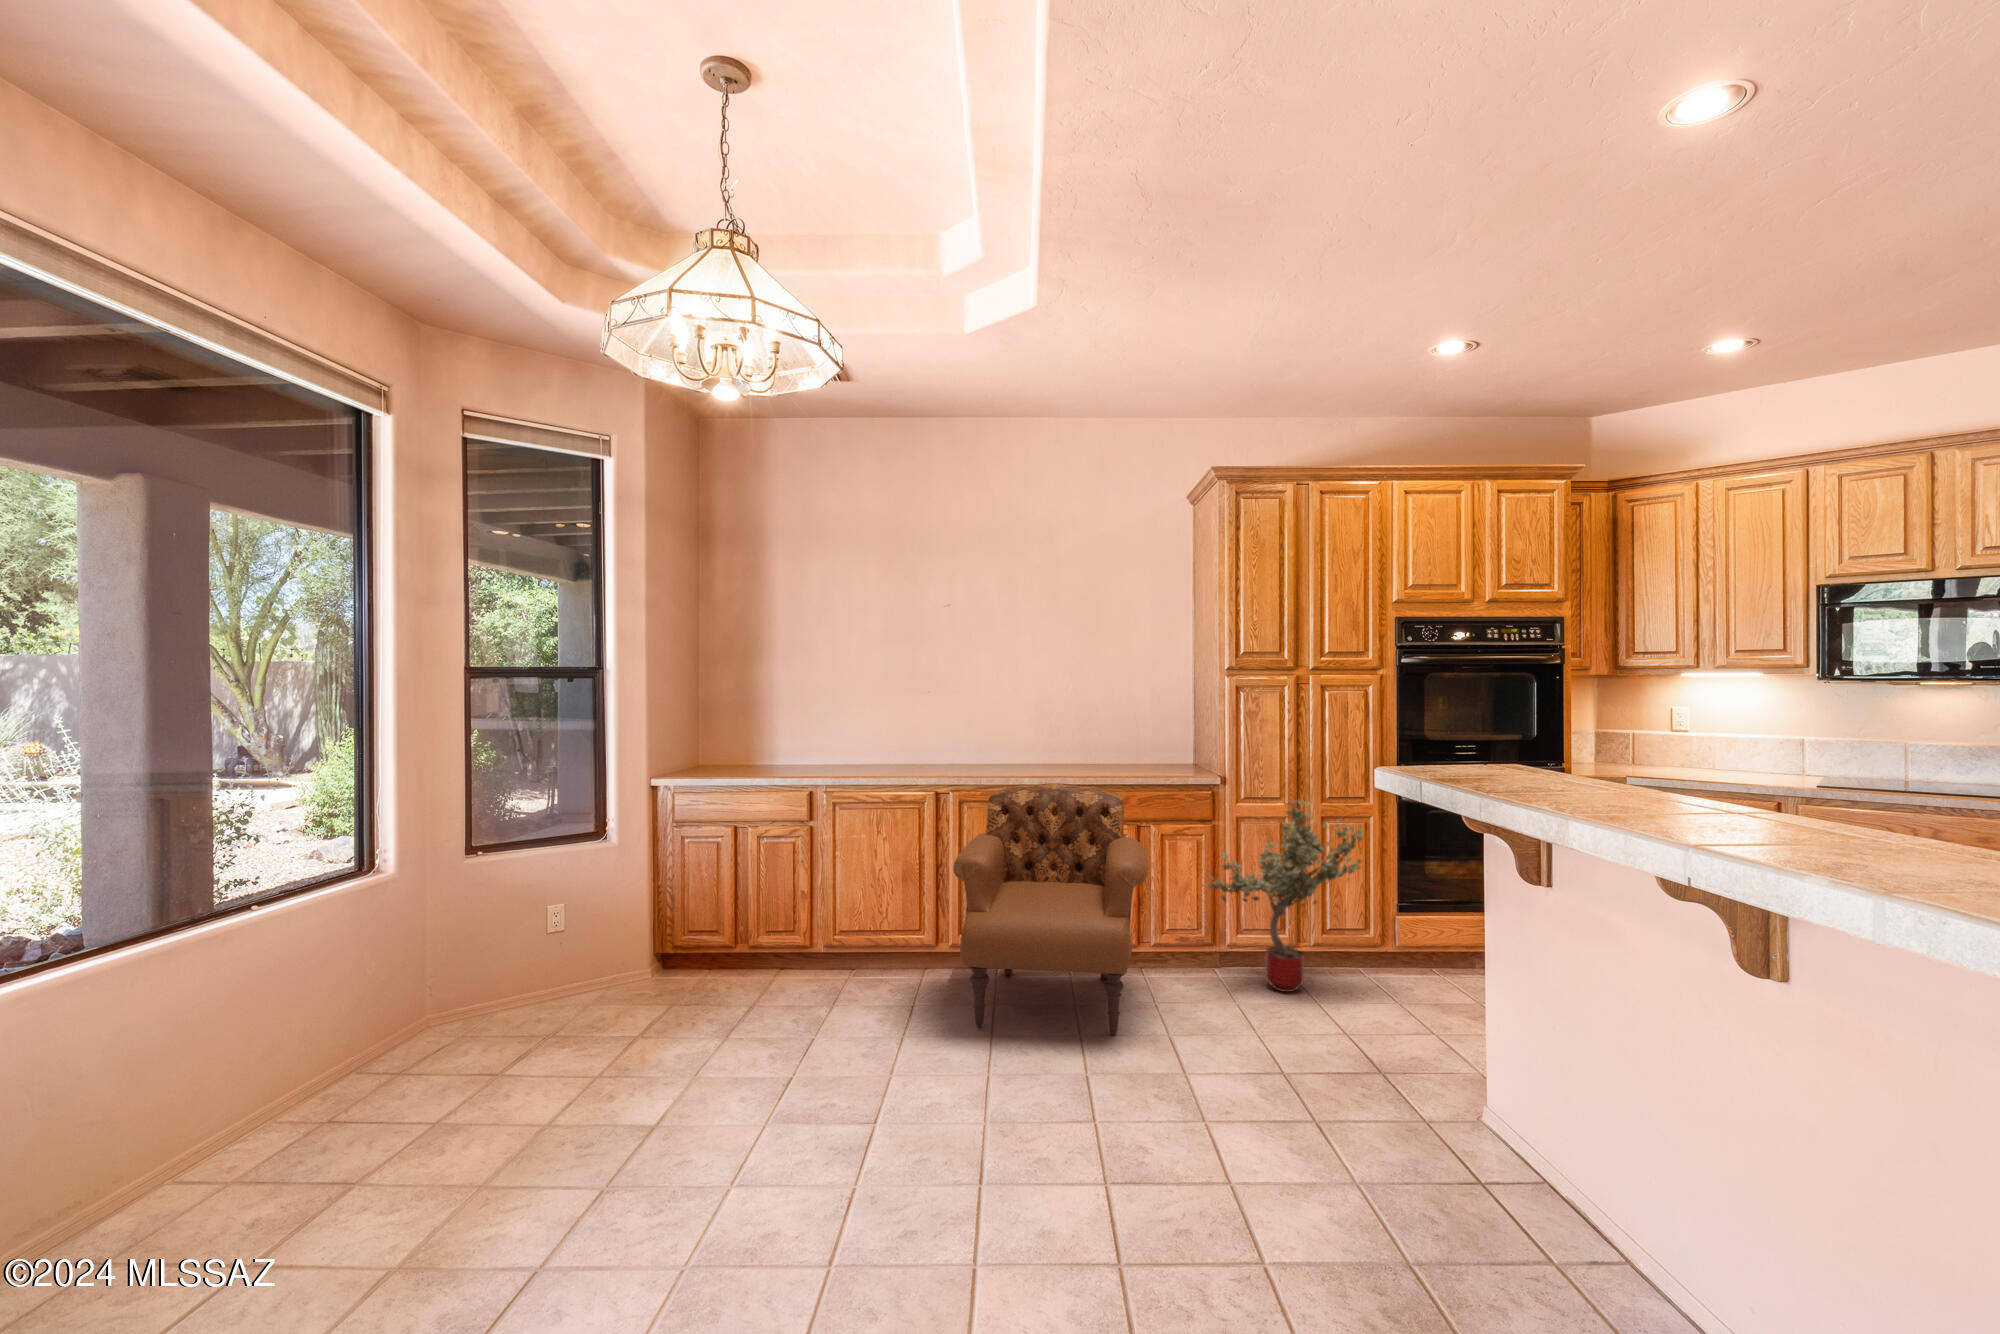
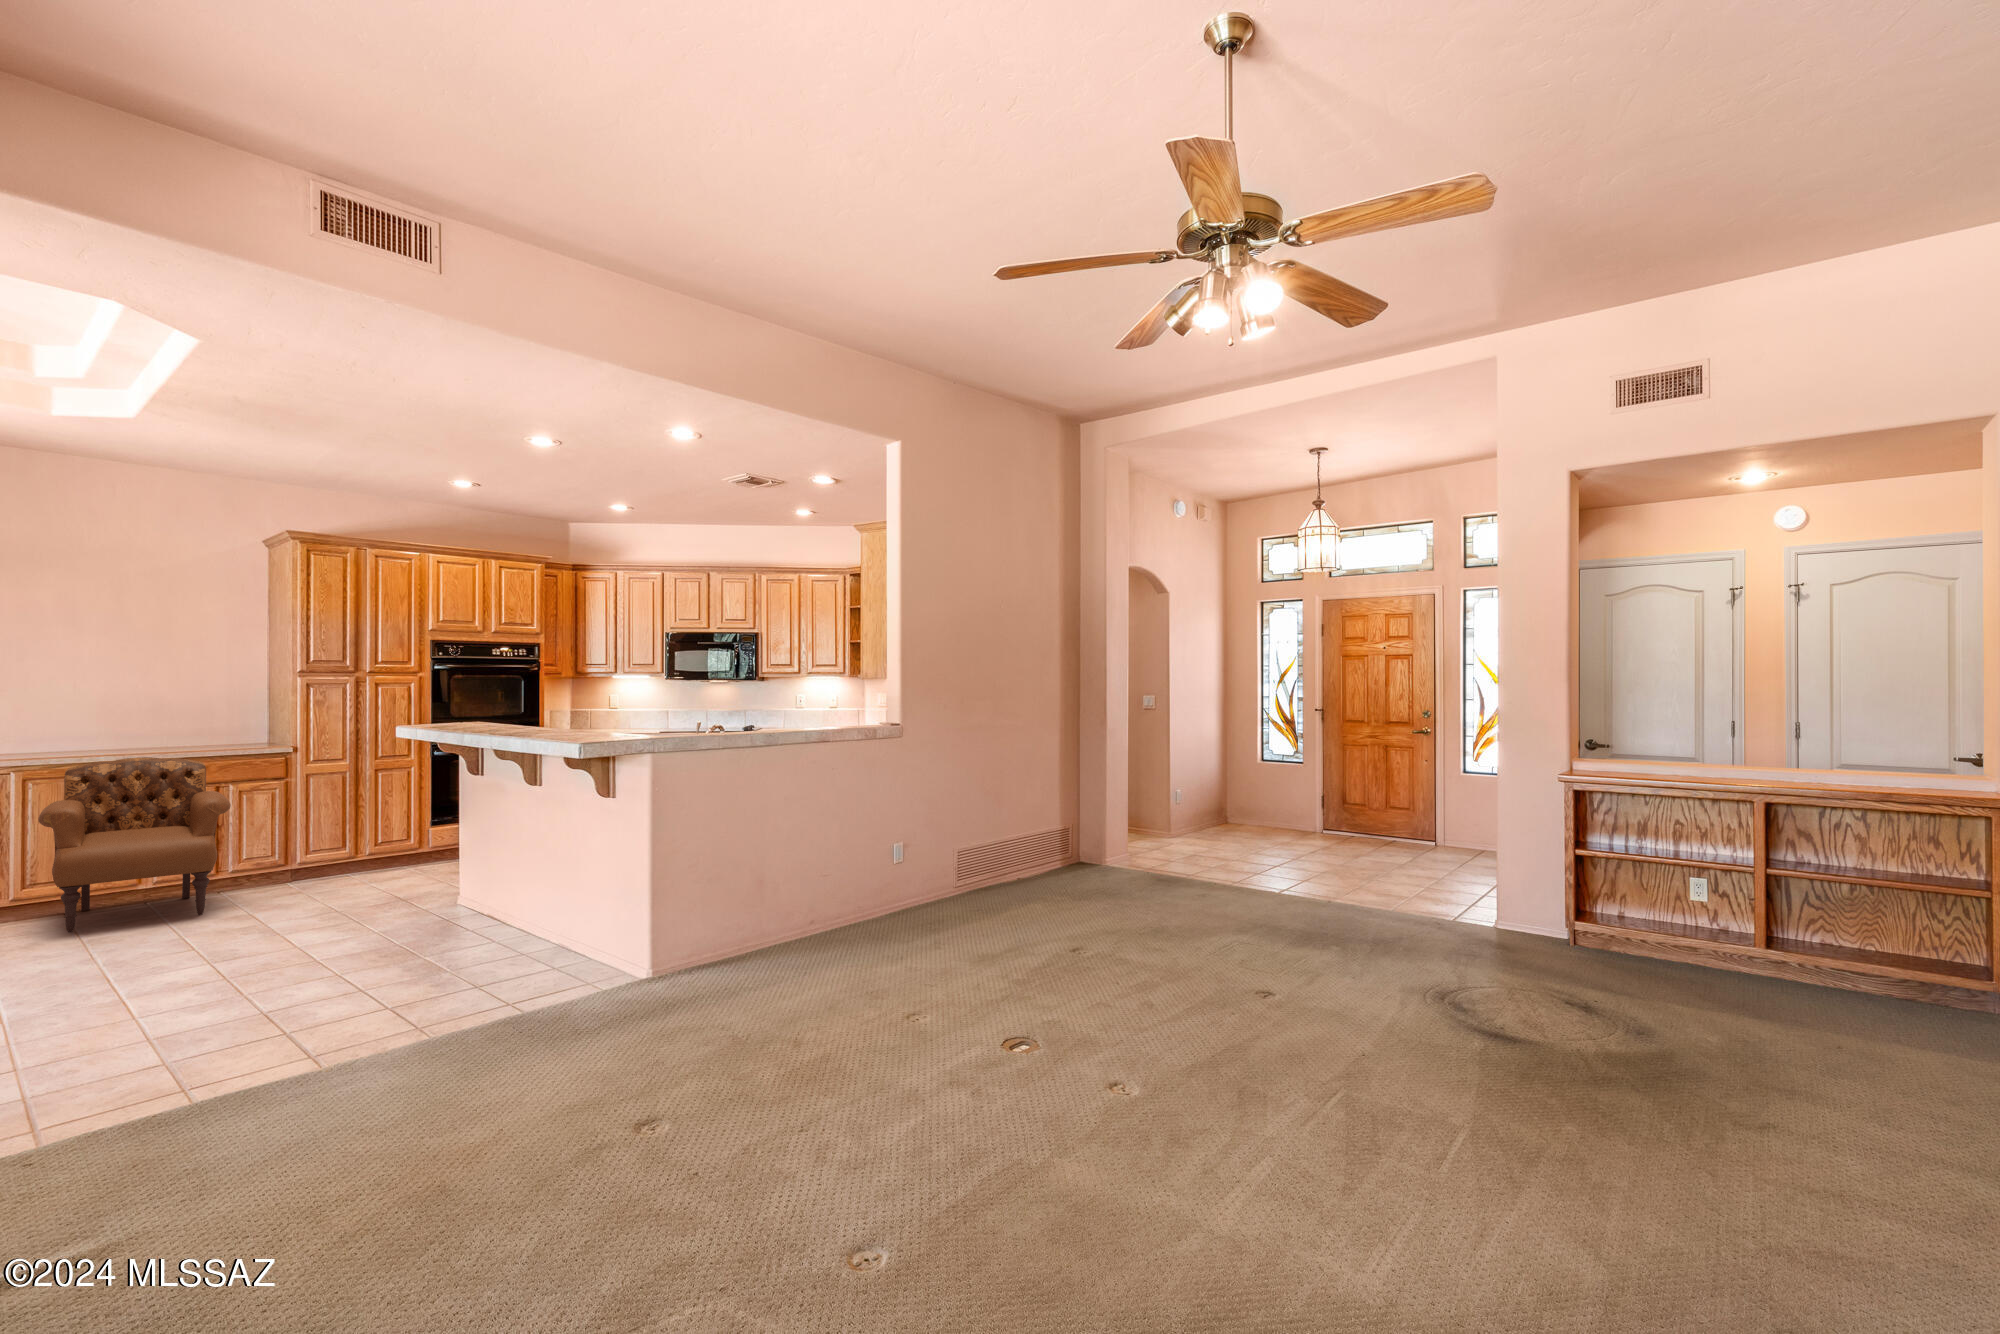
potted tree: present [1208,799,1363,992] -> none [279,755,401,880]

